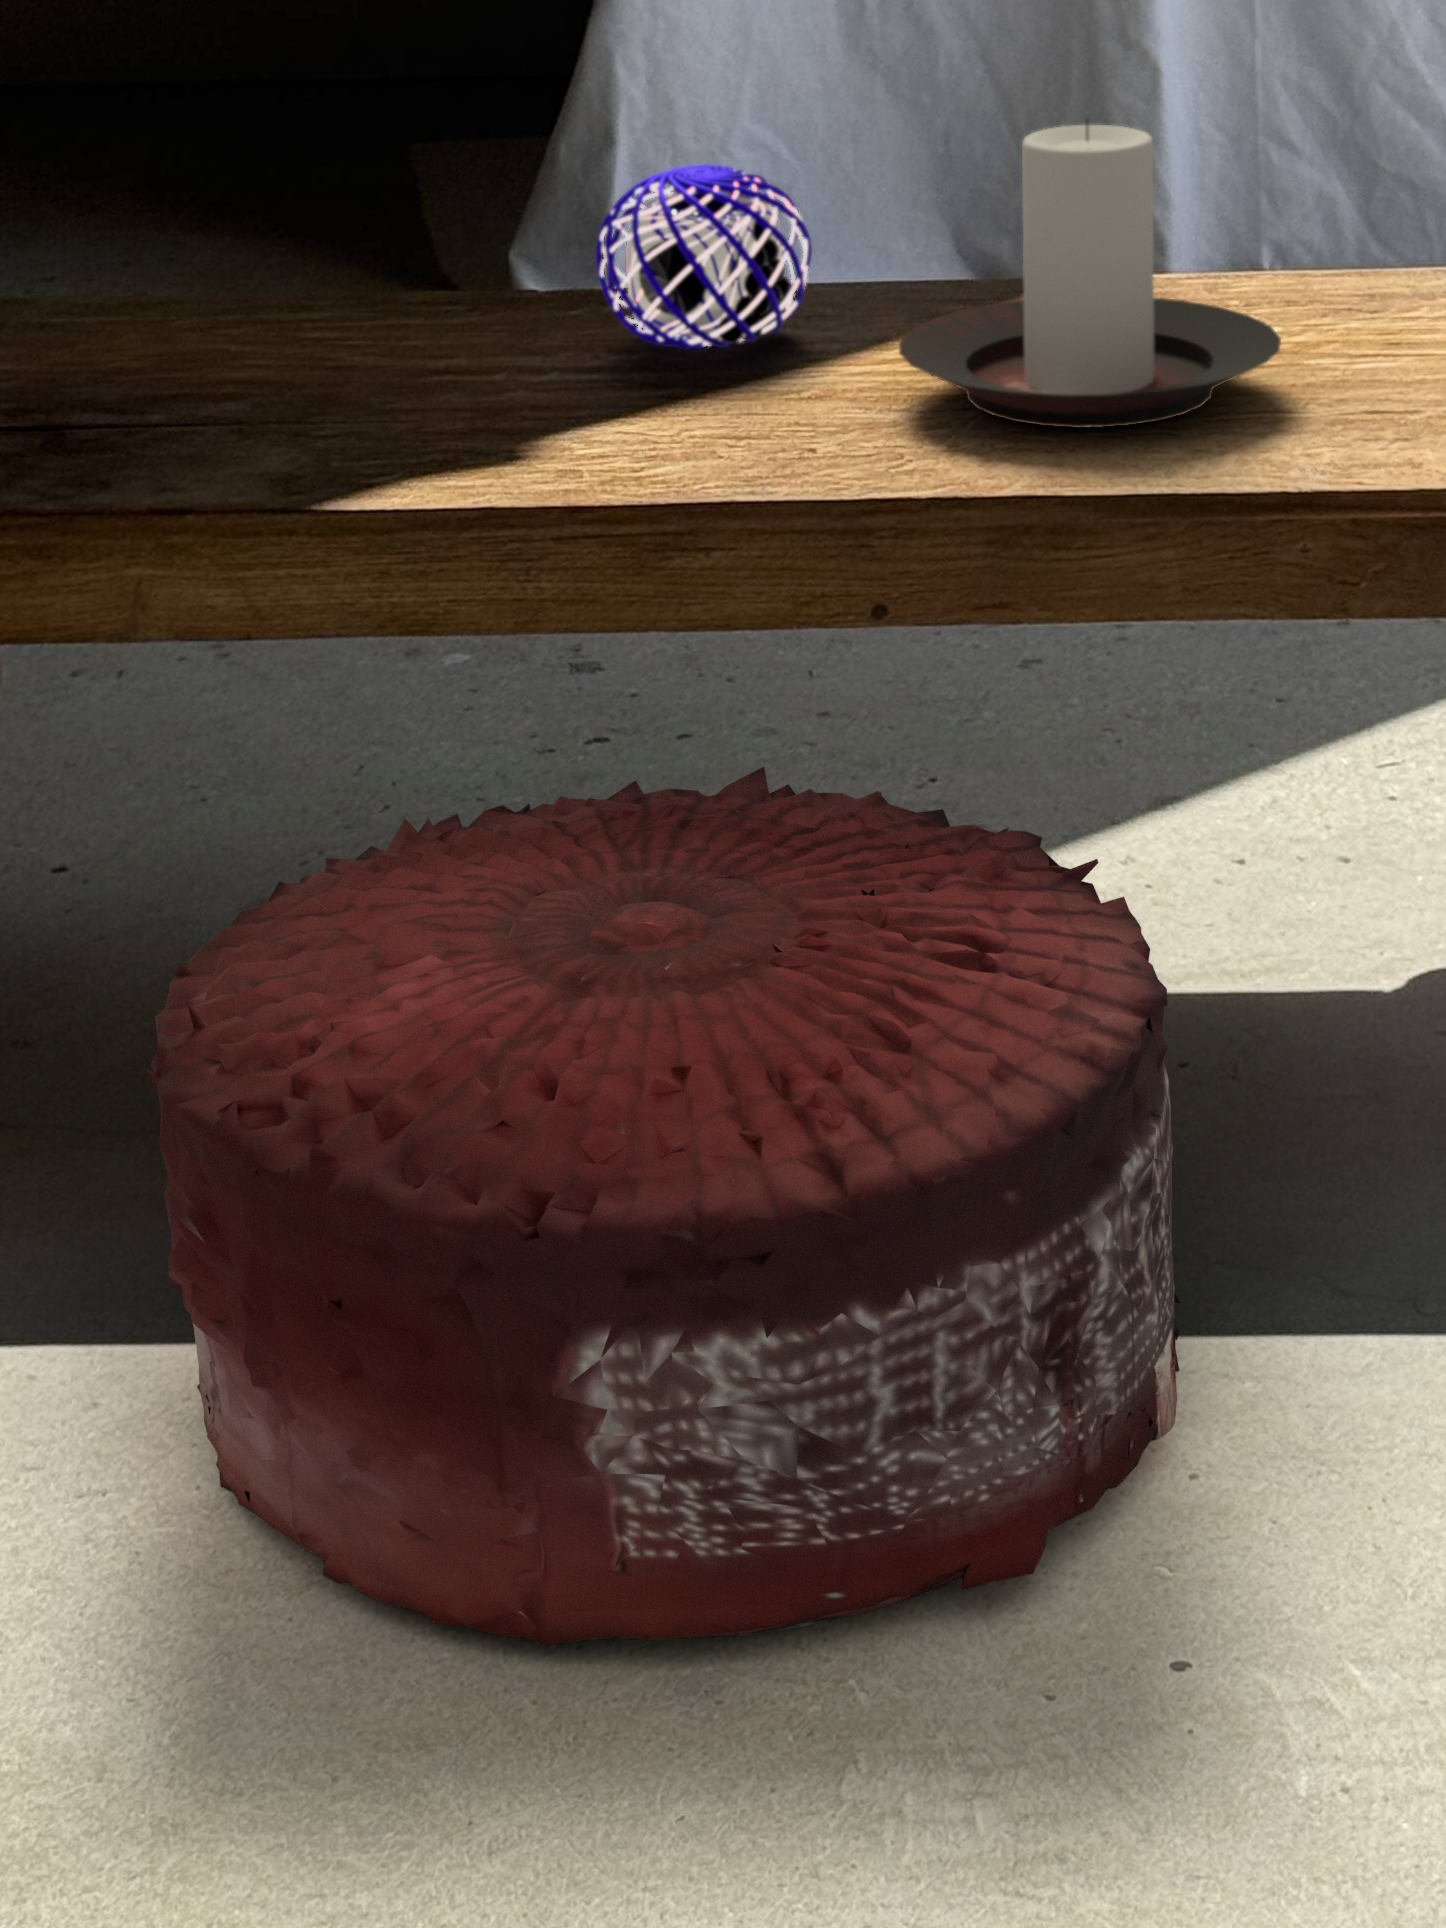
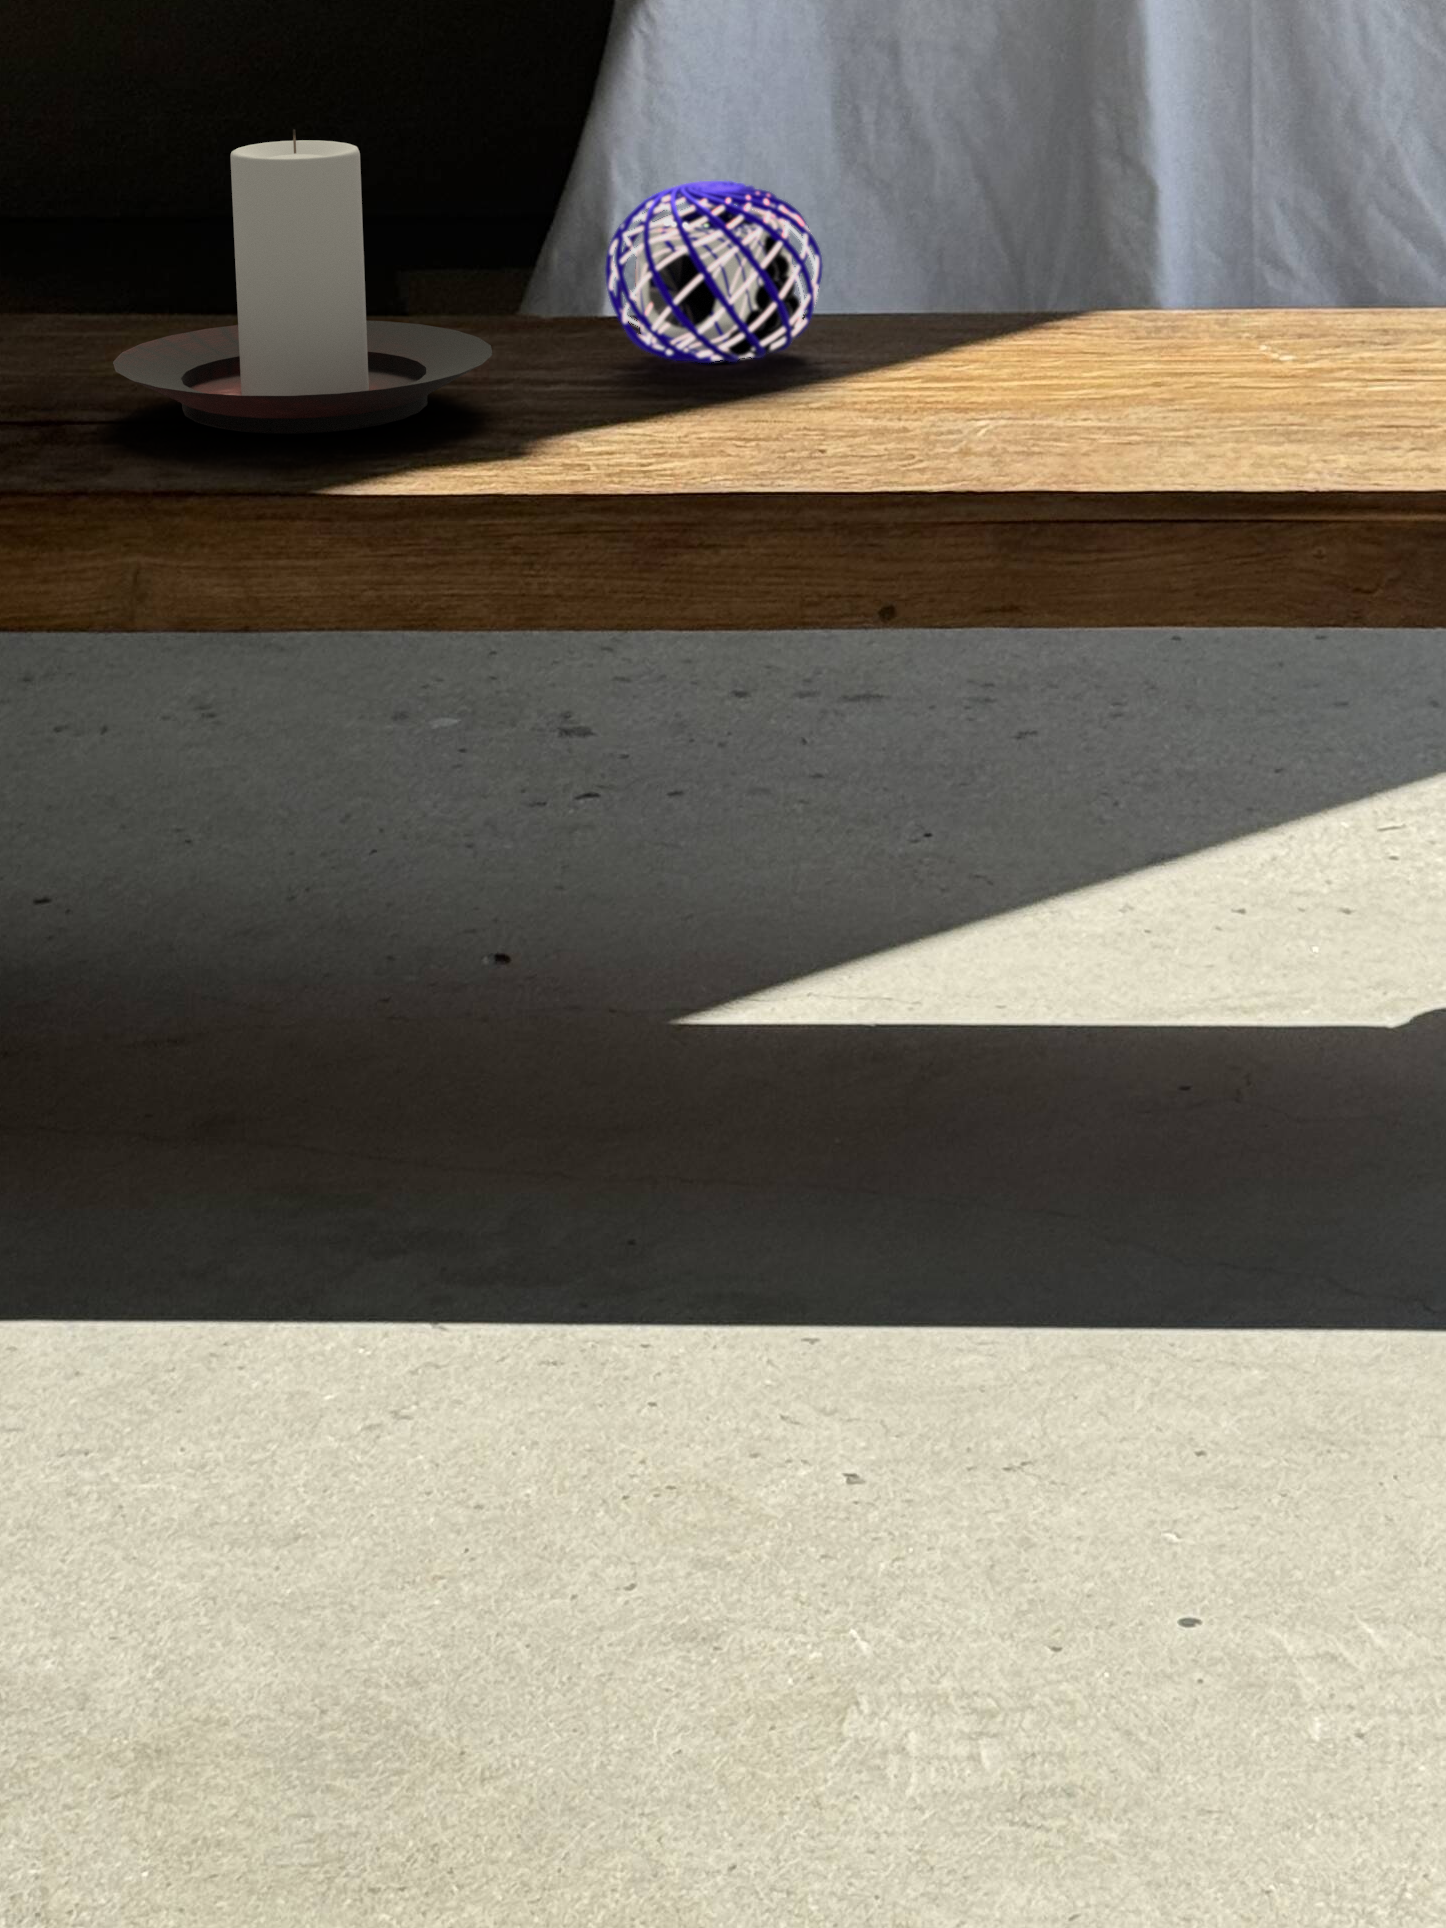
candle holder: present [899,120,1281,428] -> present [113,130,492,434]
pouf: present [146,767,1180,1646] -> none [143,755,1187,1593]

